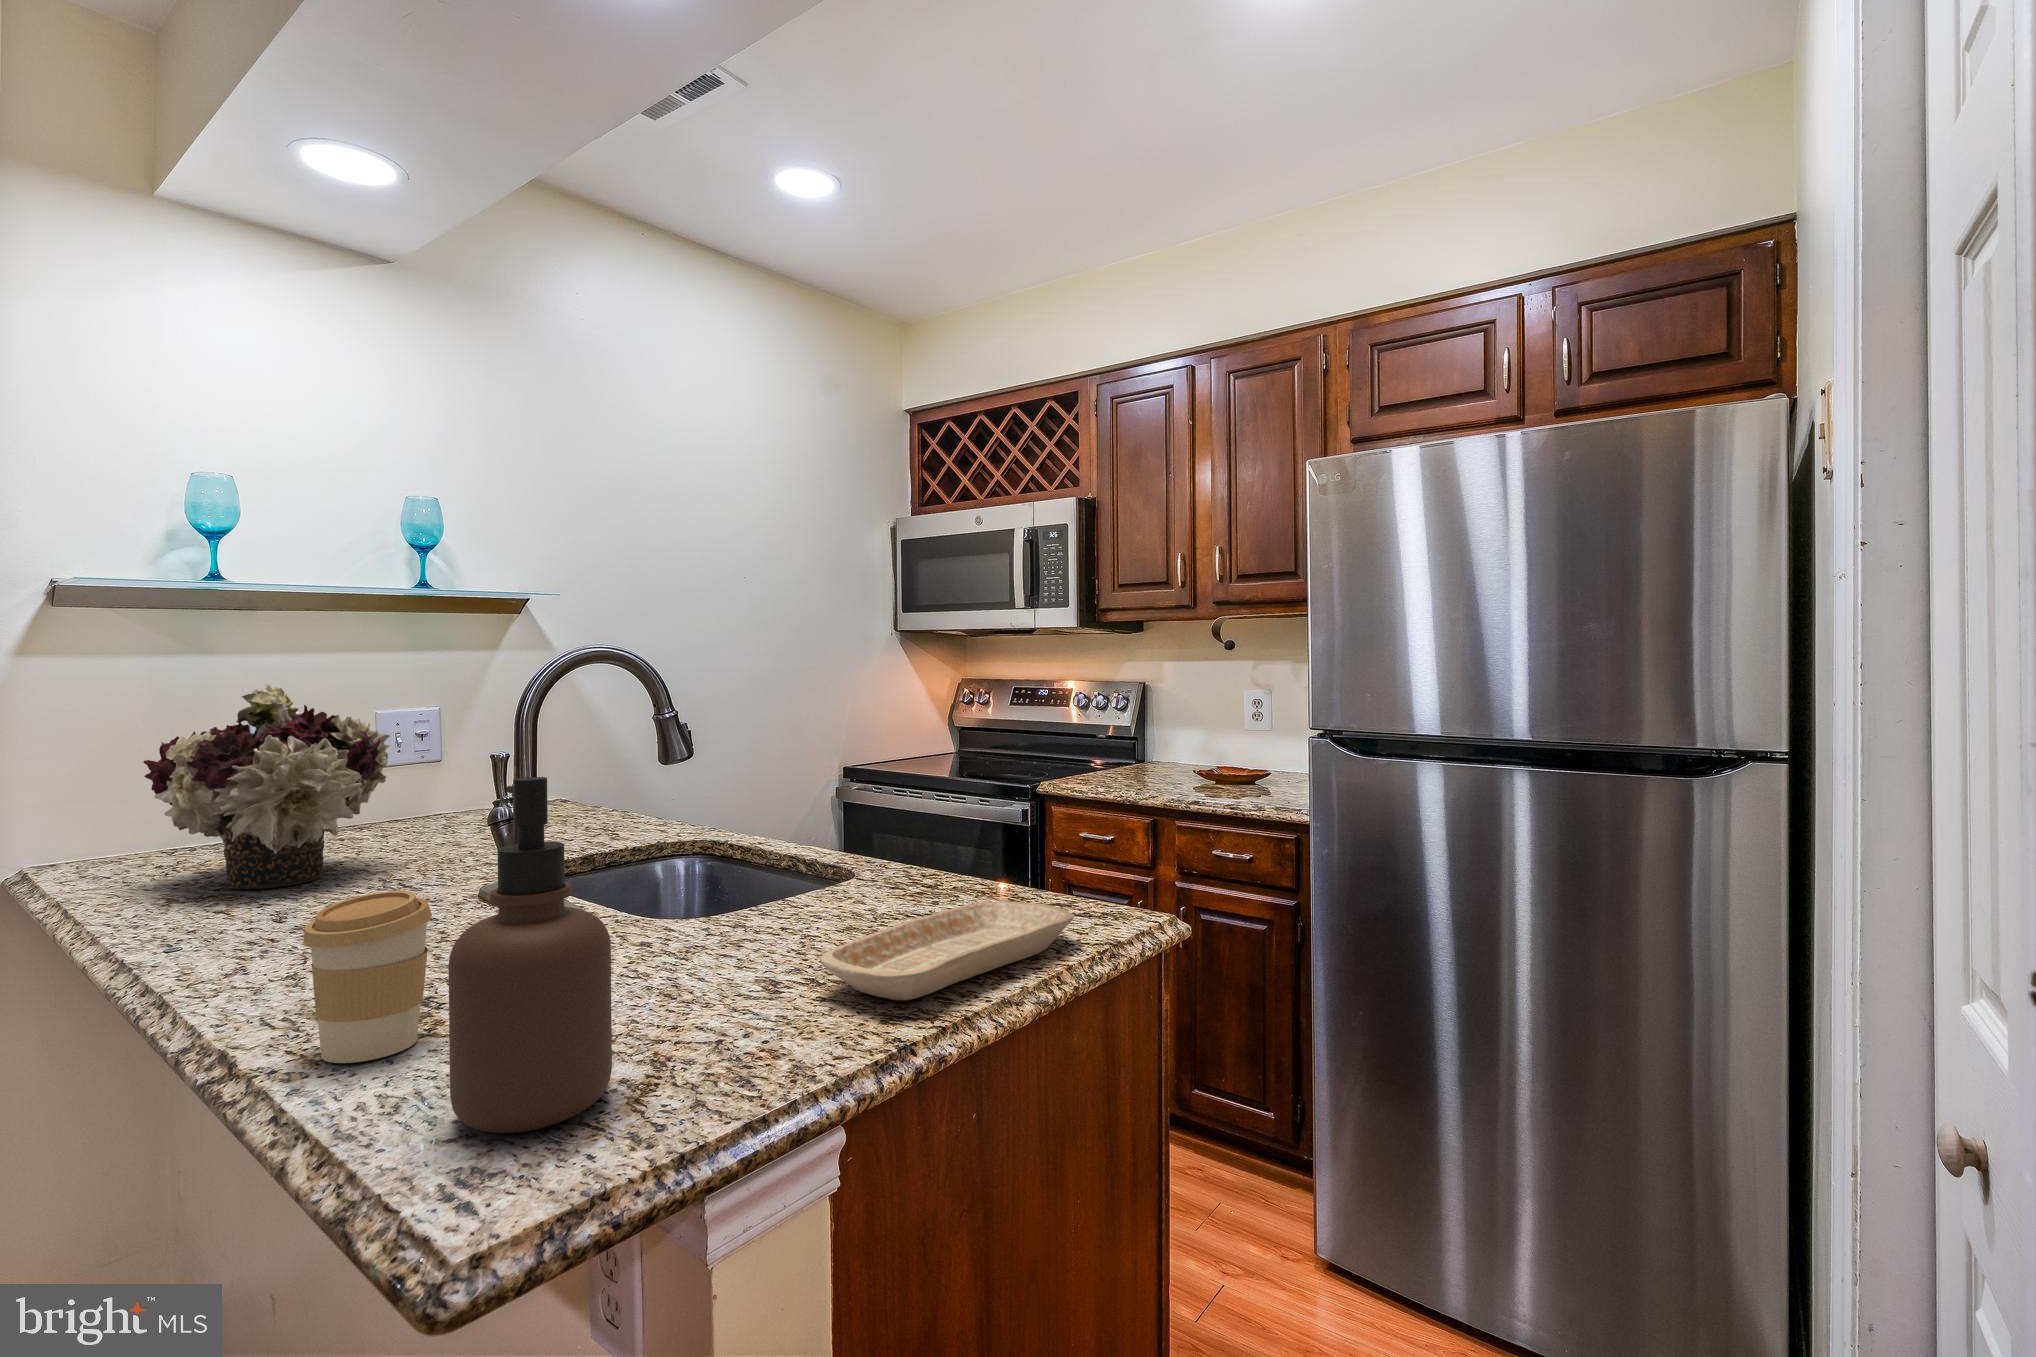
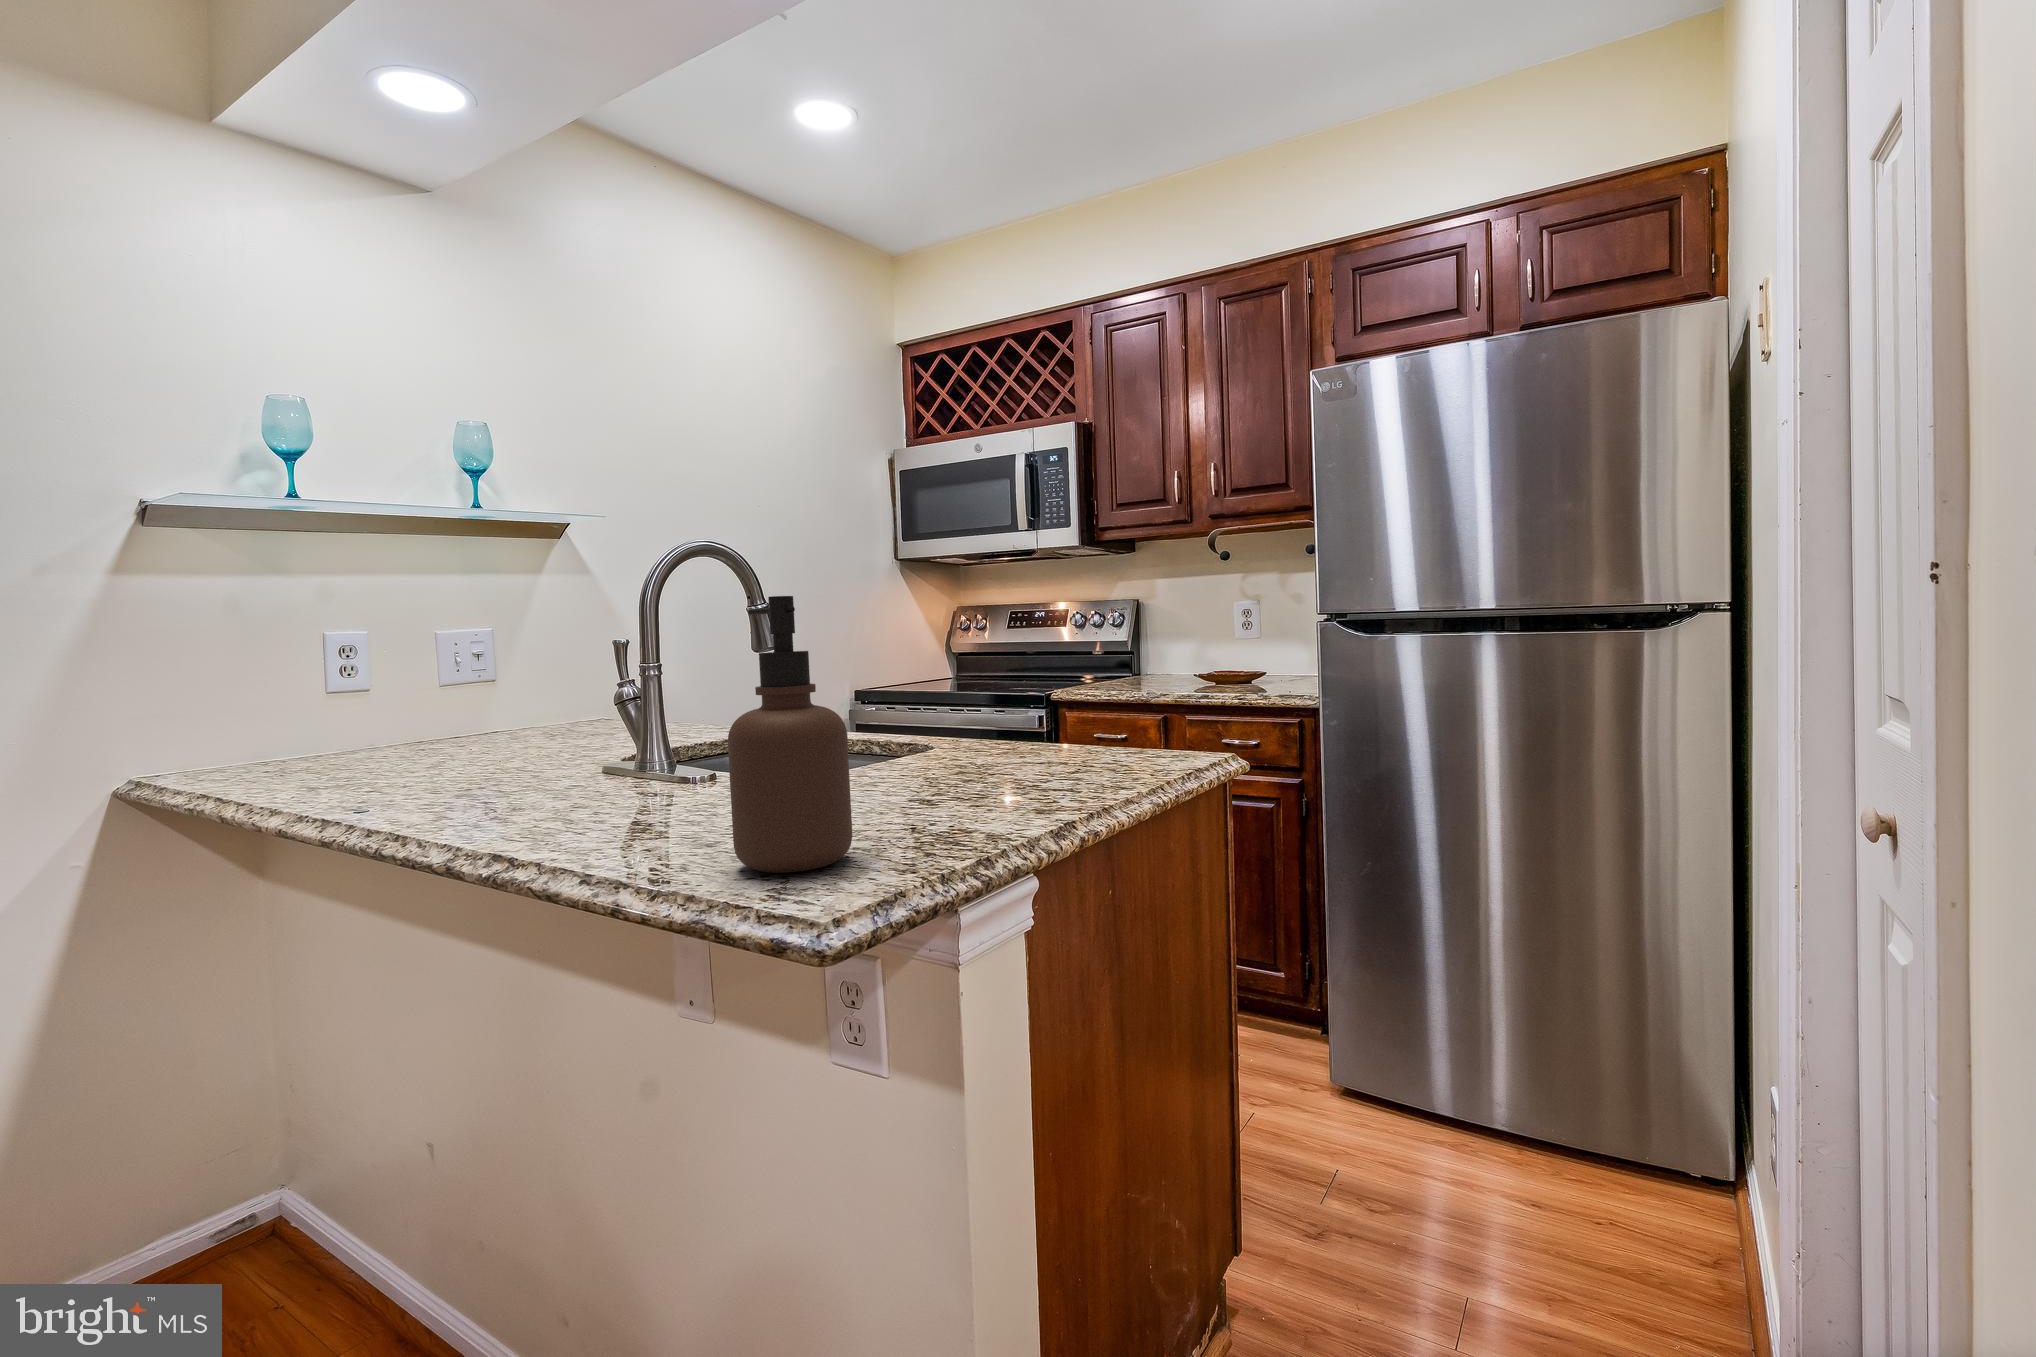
flower arrangement: present [143,685,390,889] -> none [266,591,489,779]
coffee cup: present [303,891,432,1063] -> none [562,719,659,853]
tray: present [820,901,1074,1000] -> none [968,743,1161,802]

